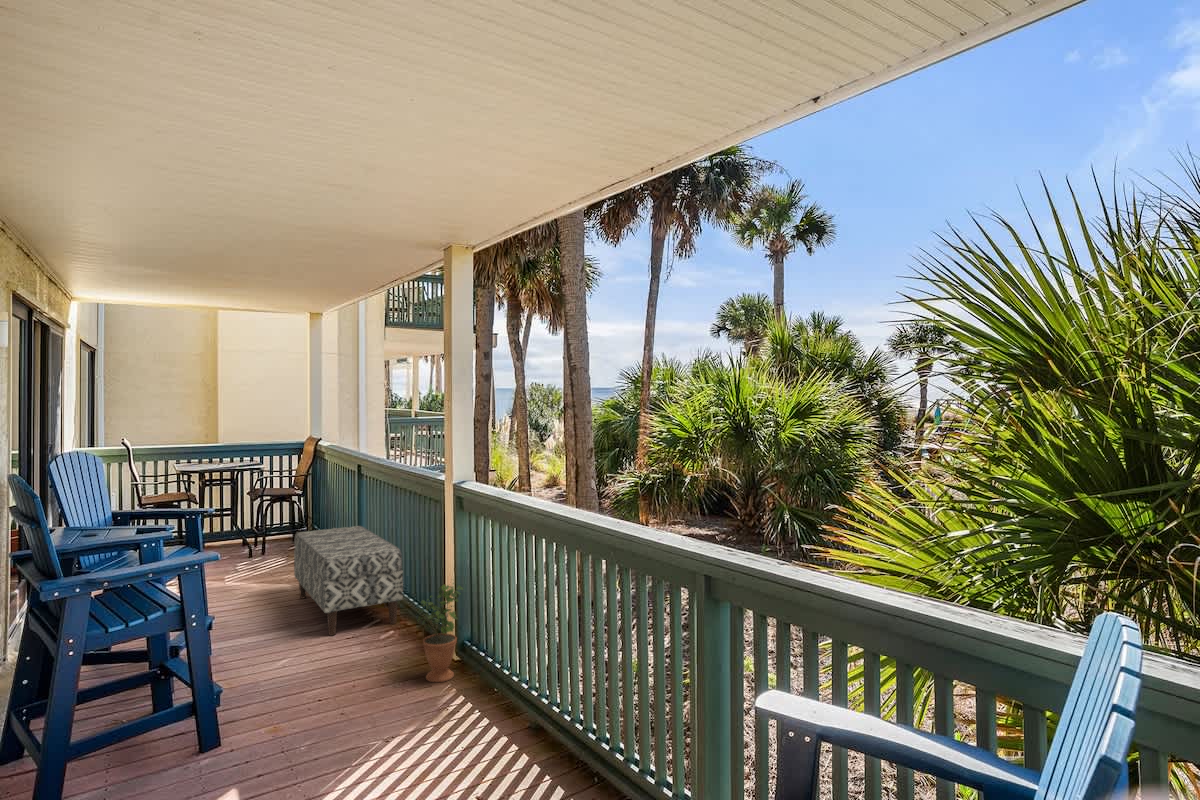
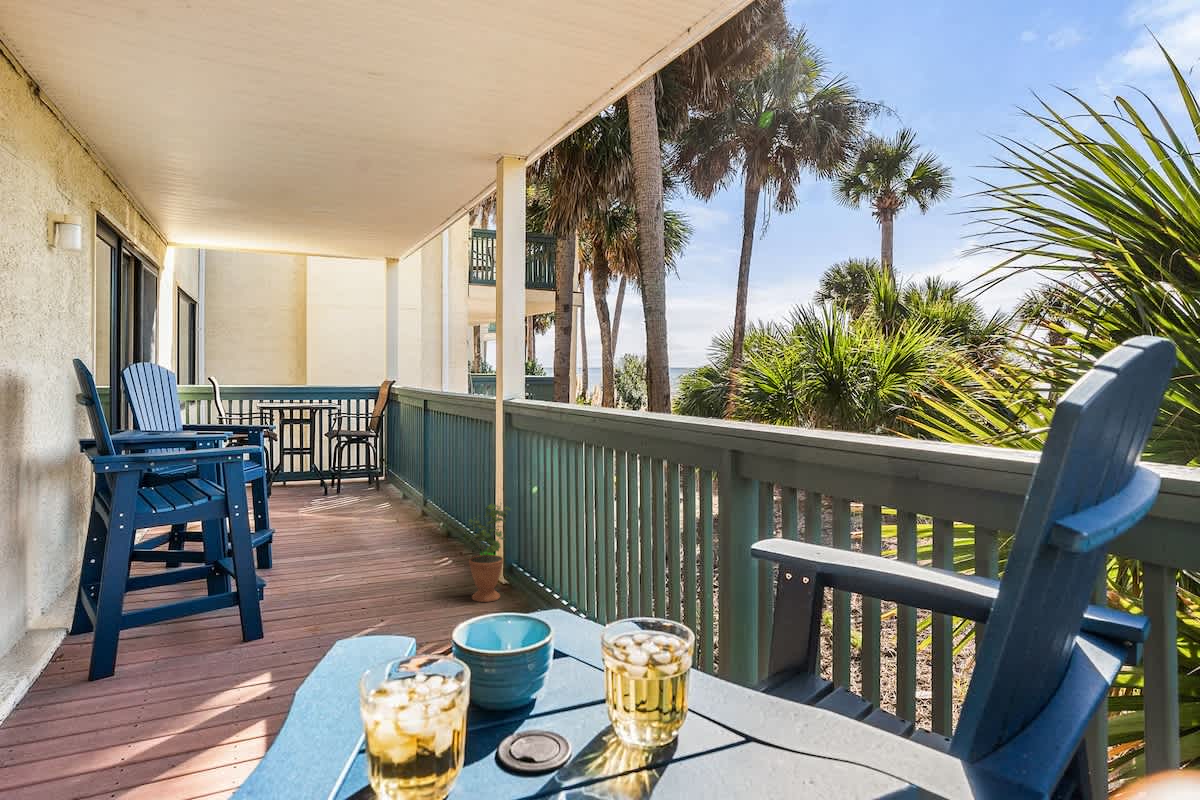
bench: present [294,526,403,636] -> none [360,460,459,558]

